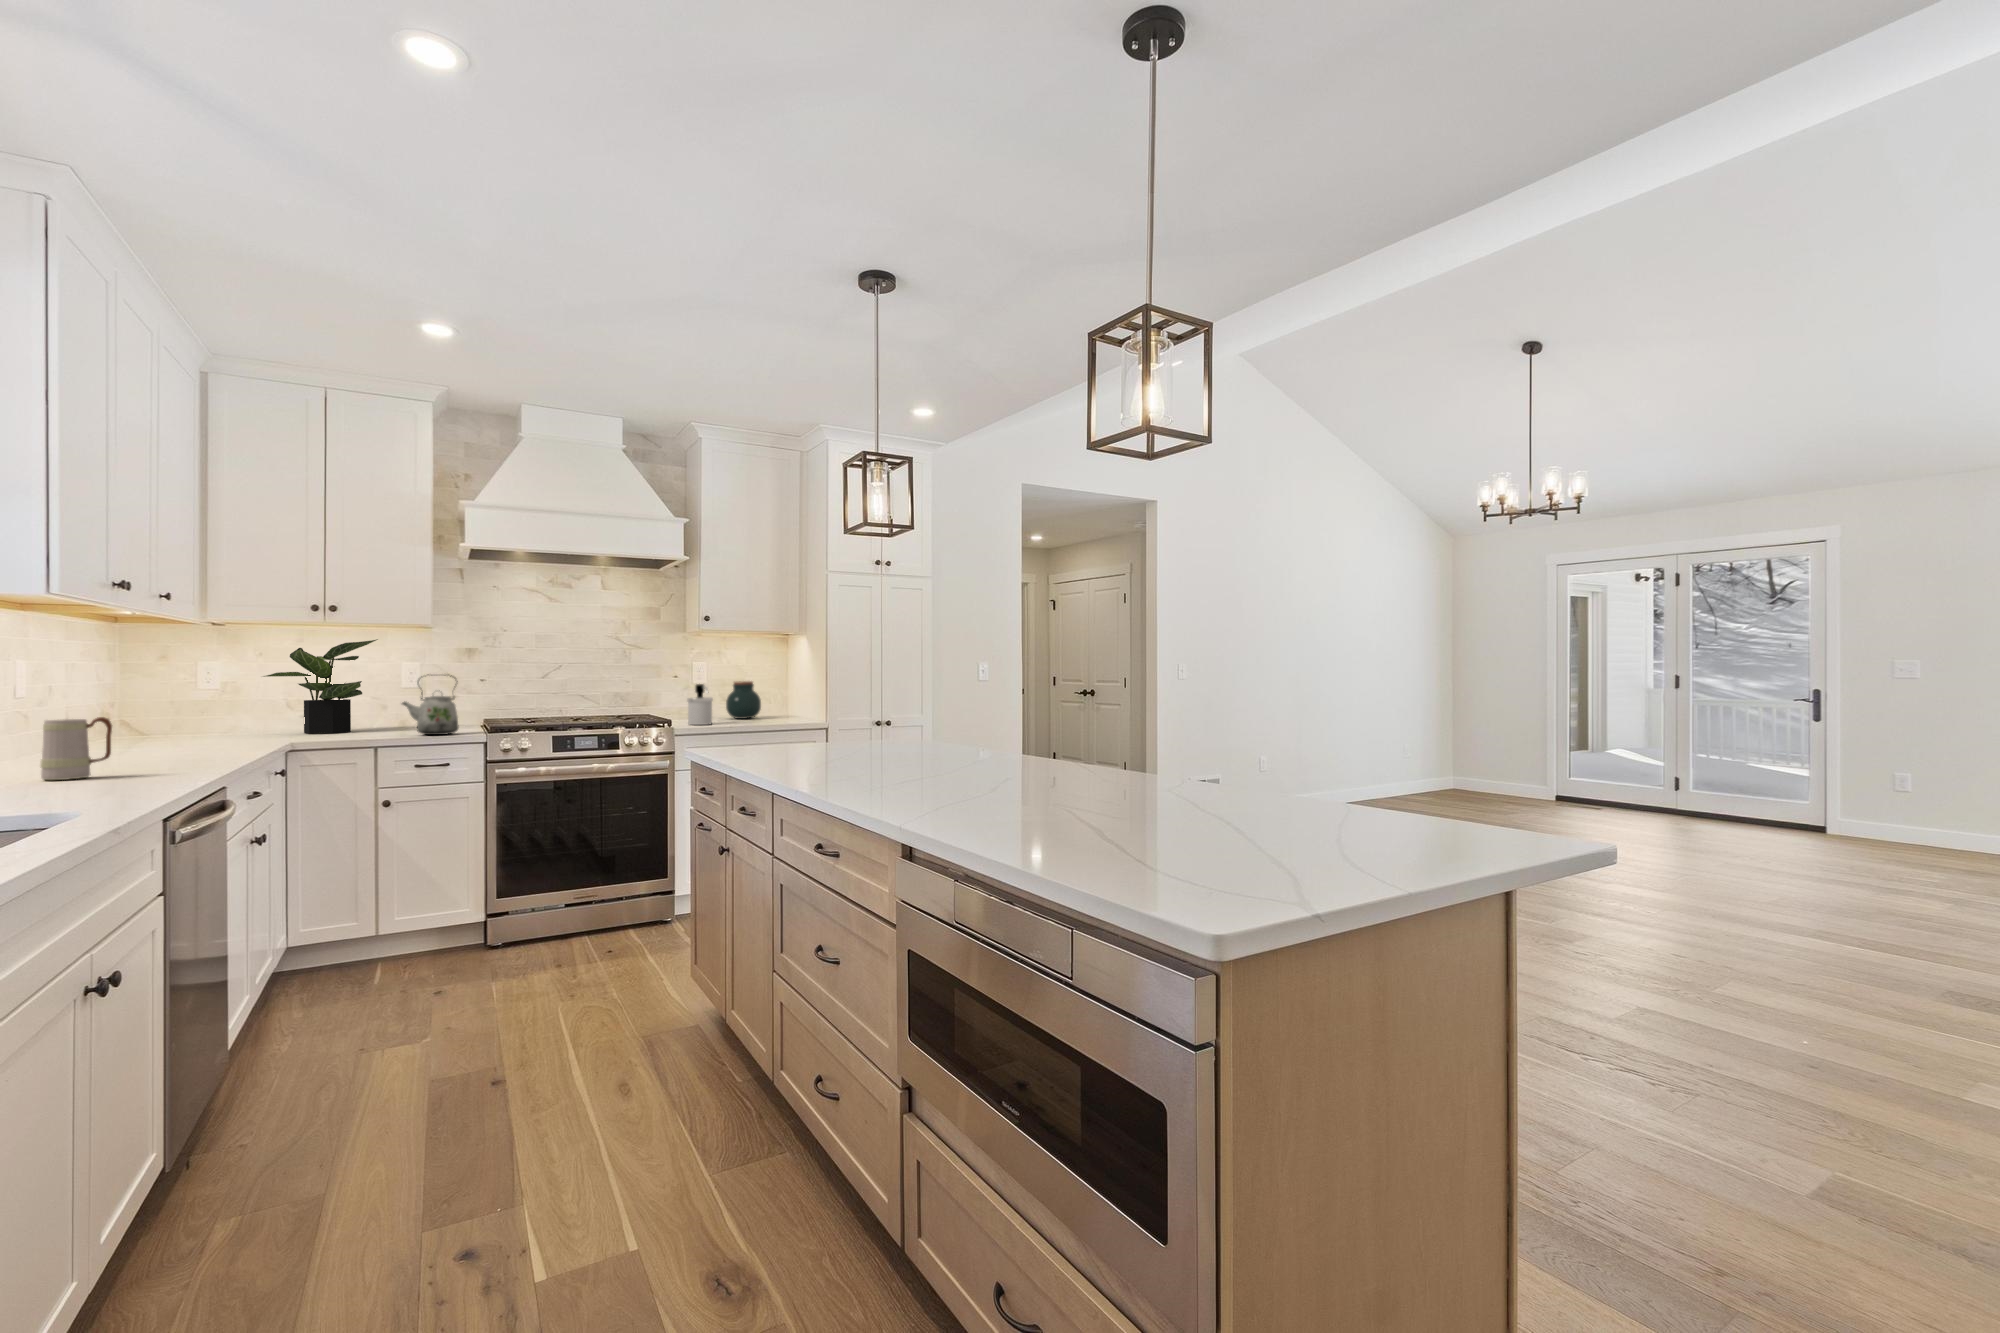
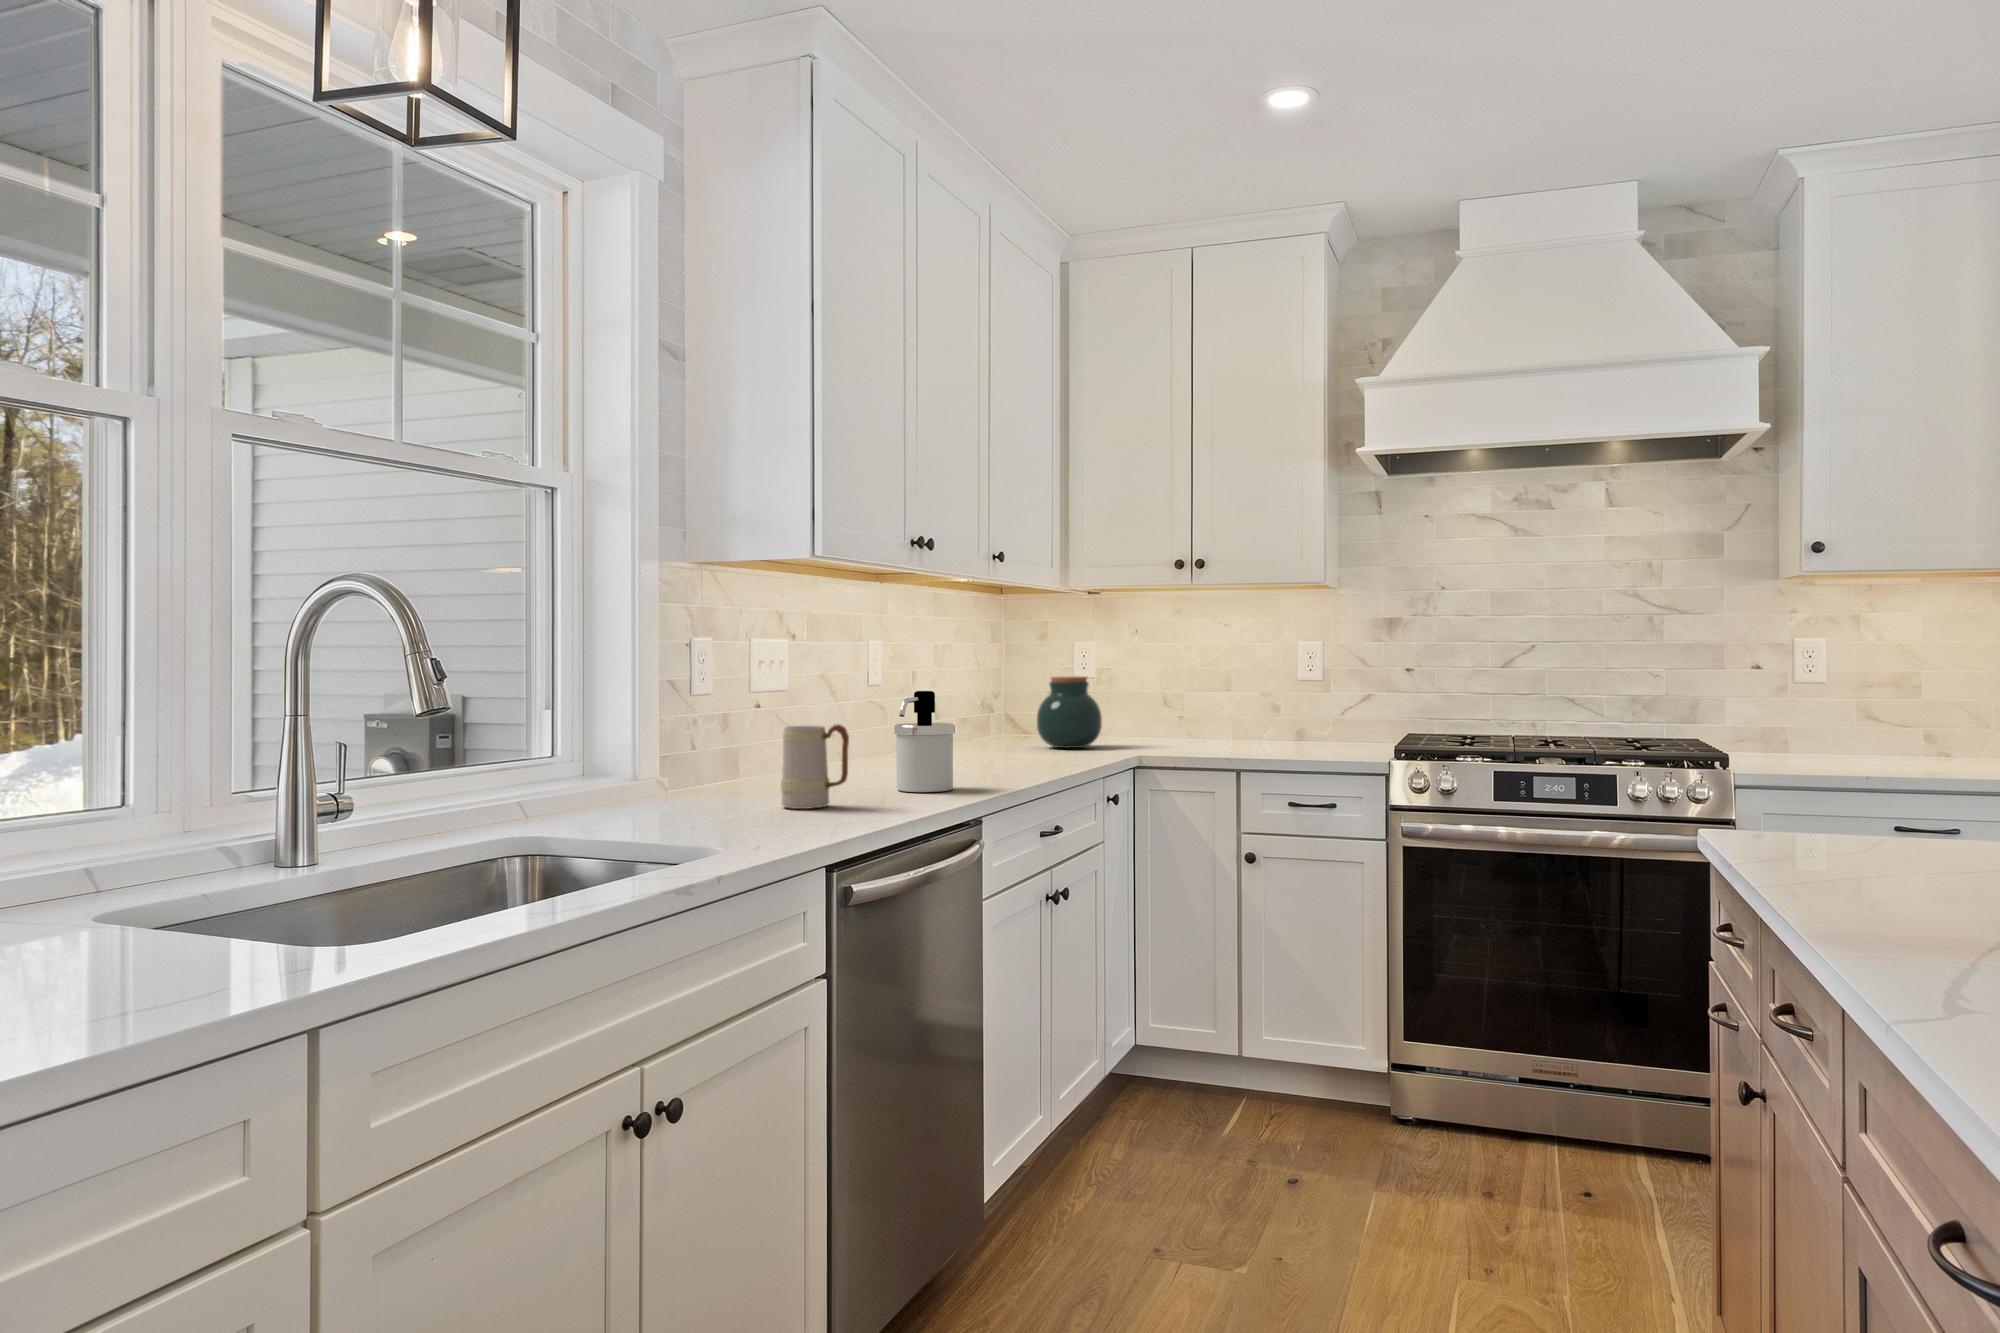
potted plant: present [264,639,378,734] -> none [1117,605,1255,744]
kettle: present [402,676,459,735] -> none [1270,660,1350,758]
jar: present [726,681,761,719] -> present [1037,677,1102,748]
soap dispenser: present [687,684,713,725] -> present [894,691,955,792]

